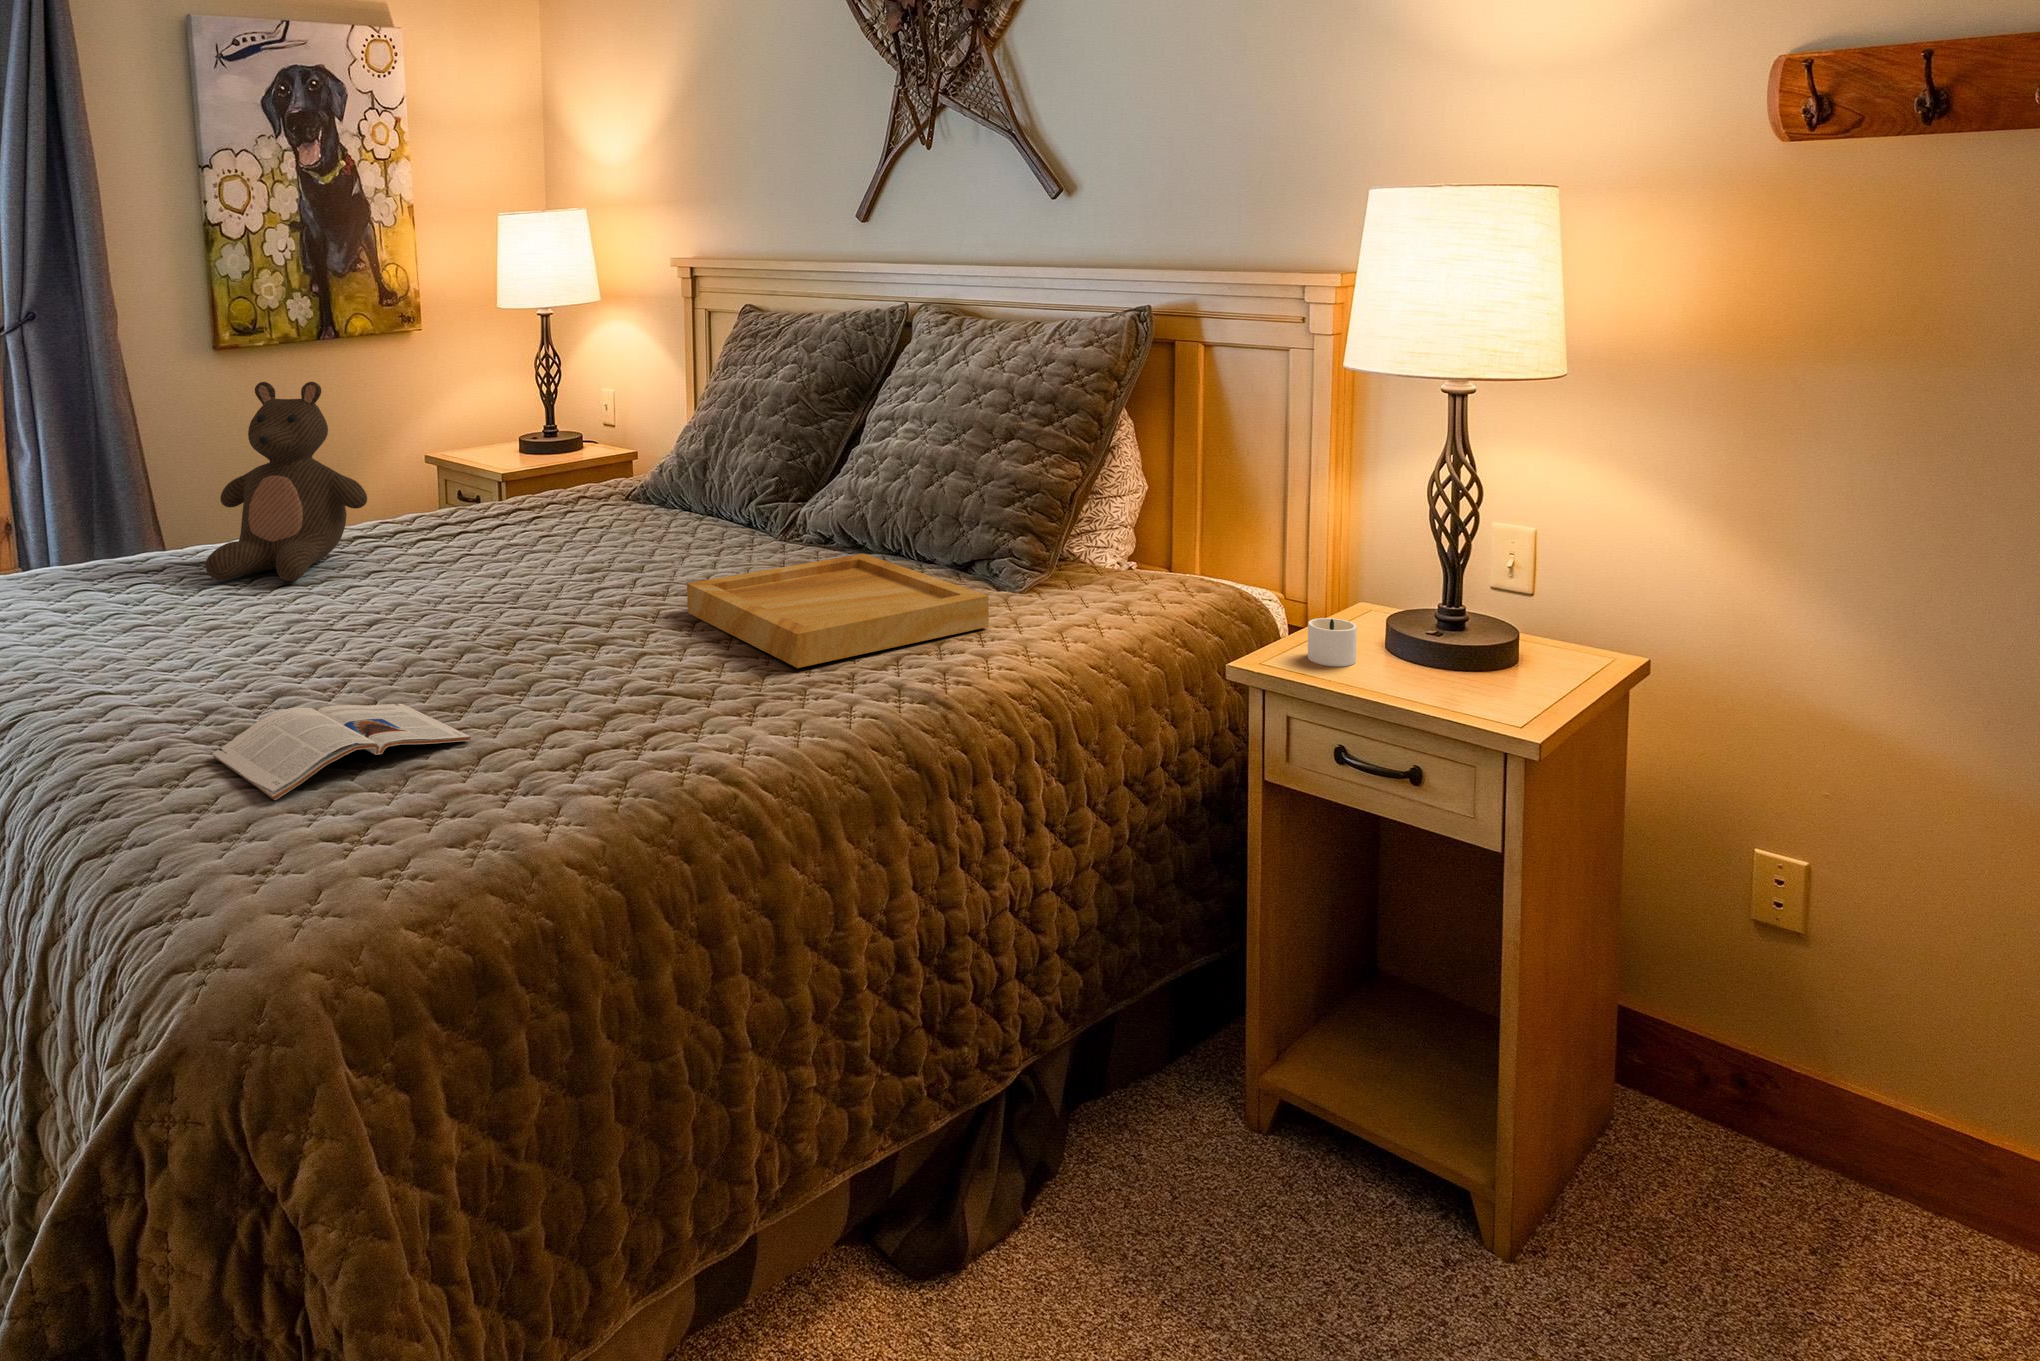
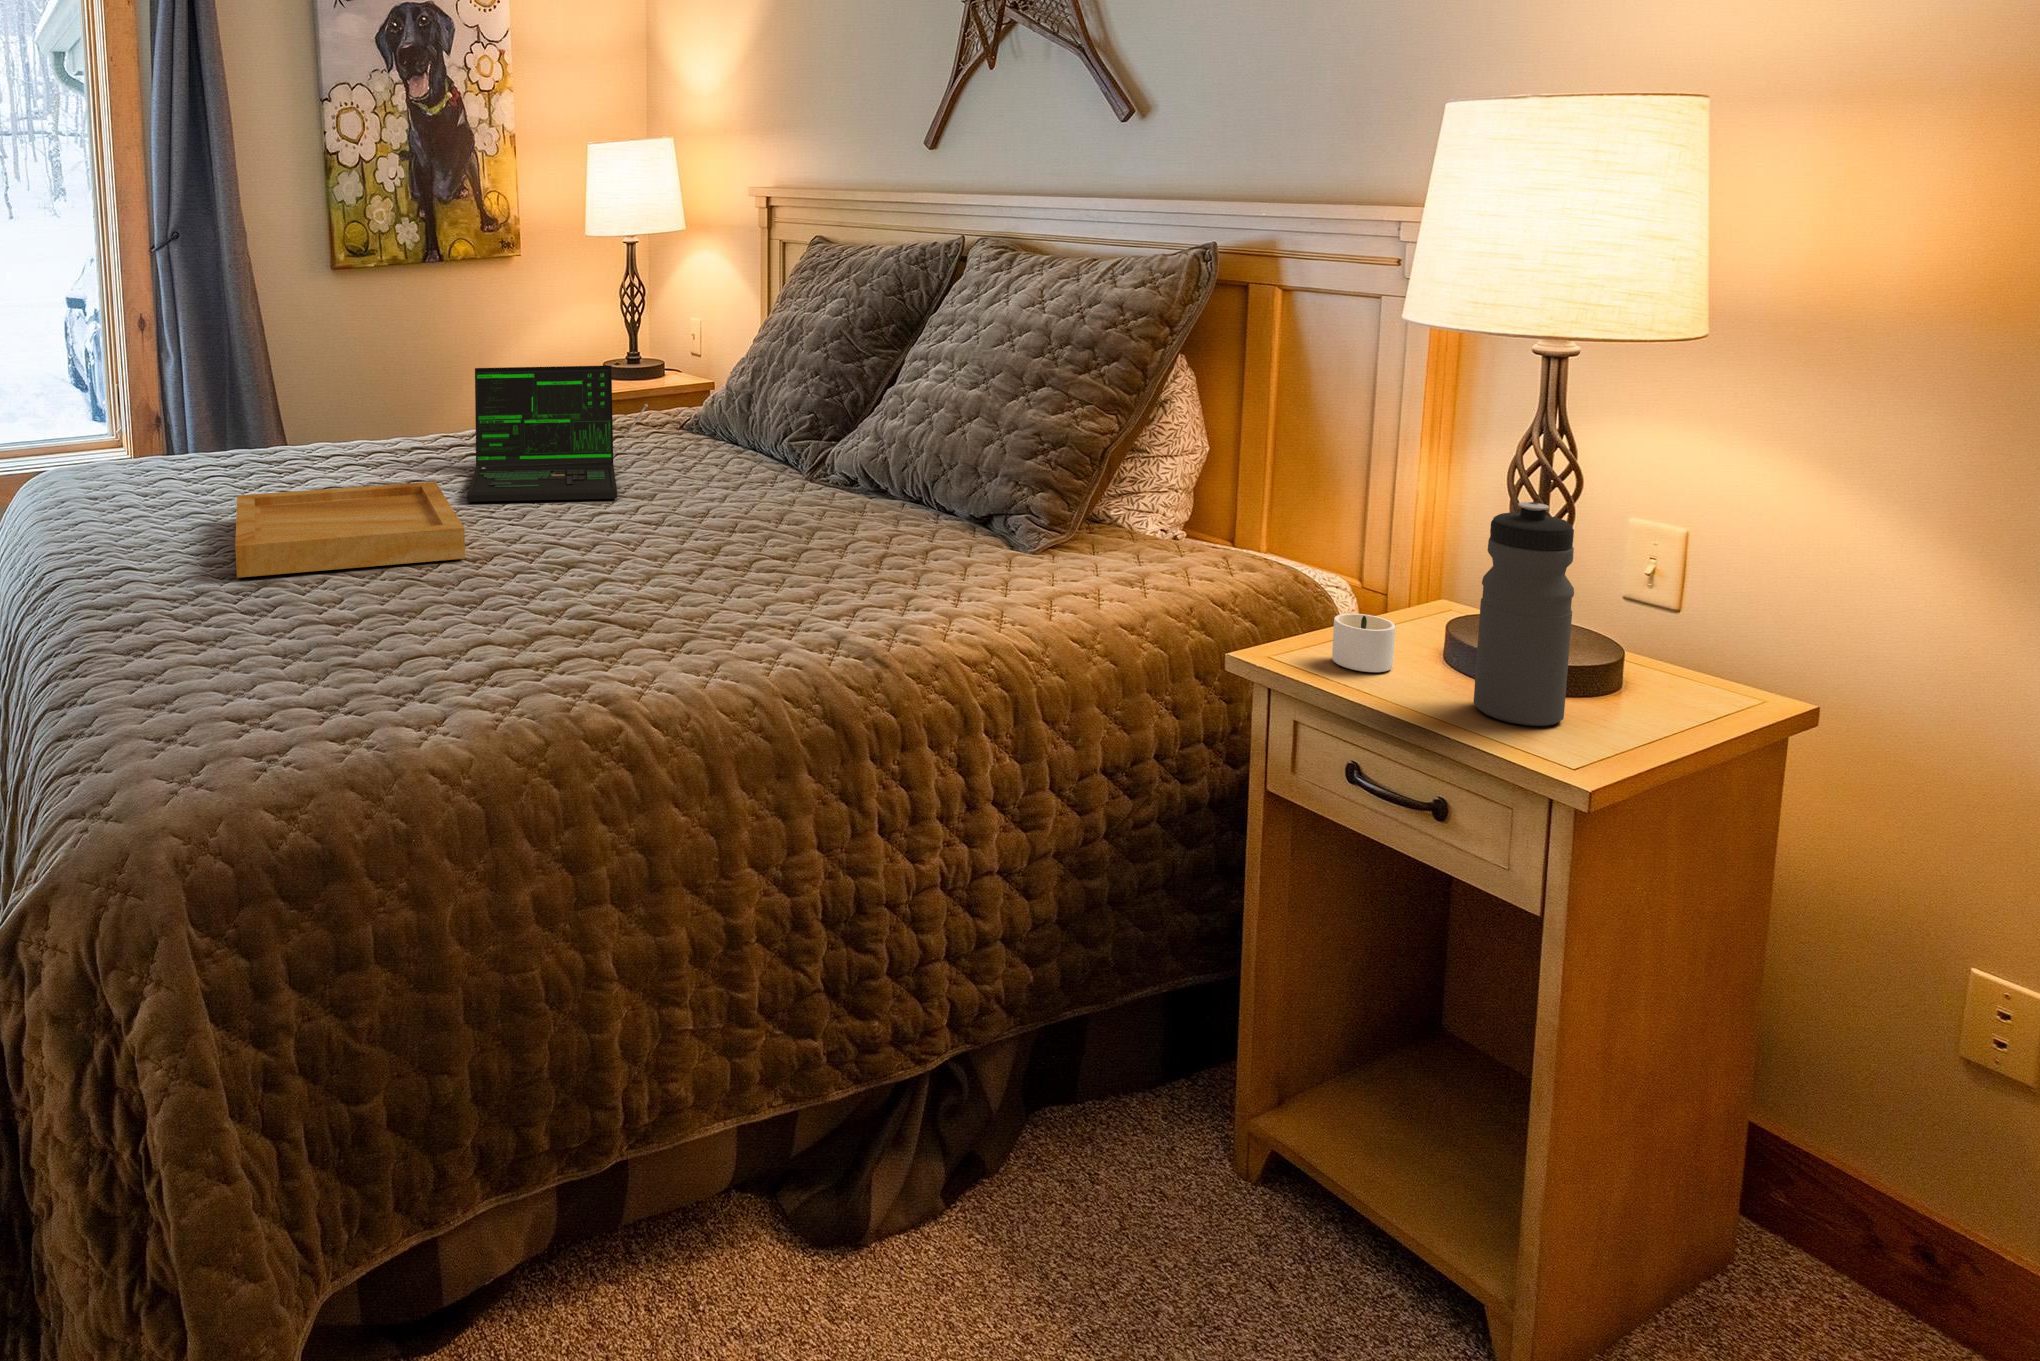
stuffed bear: present [206,382,367,581] -> none [259,301,403,486]
laptop: none [443,437,623,585] -> present [467,366,648,502]
water bottle: none [1430,513,1502,697] -> present [1474,502,1574,726]
tray: present [687,554,989,668] -> present [235,482,465,578]
magazine: present [212,704,471,800] -> none [182,599,401,679]

